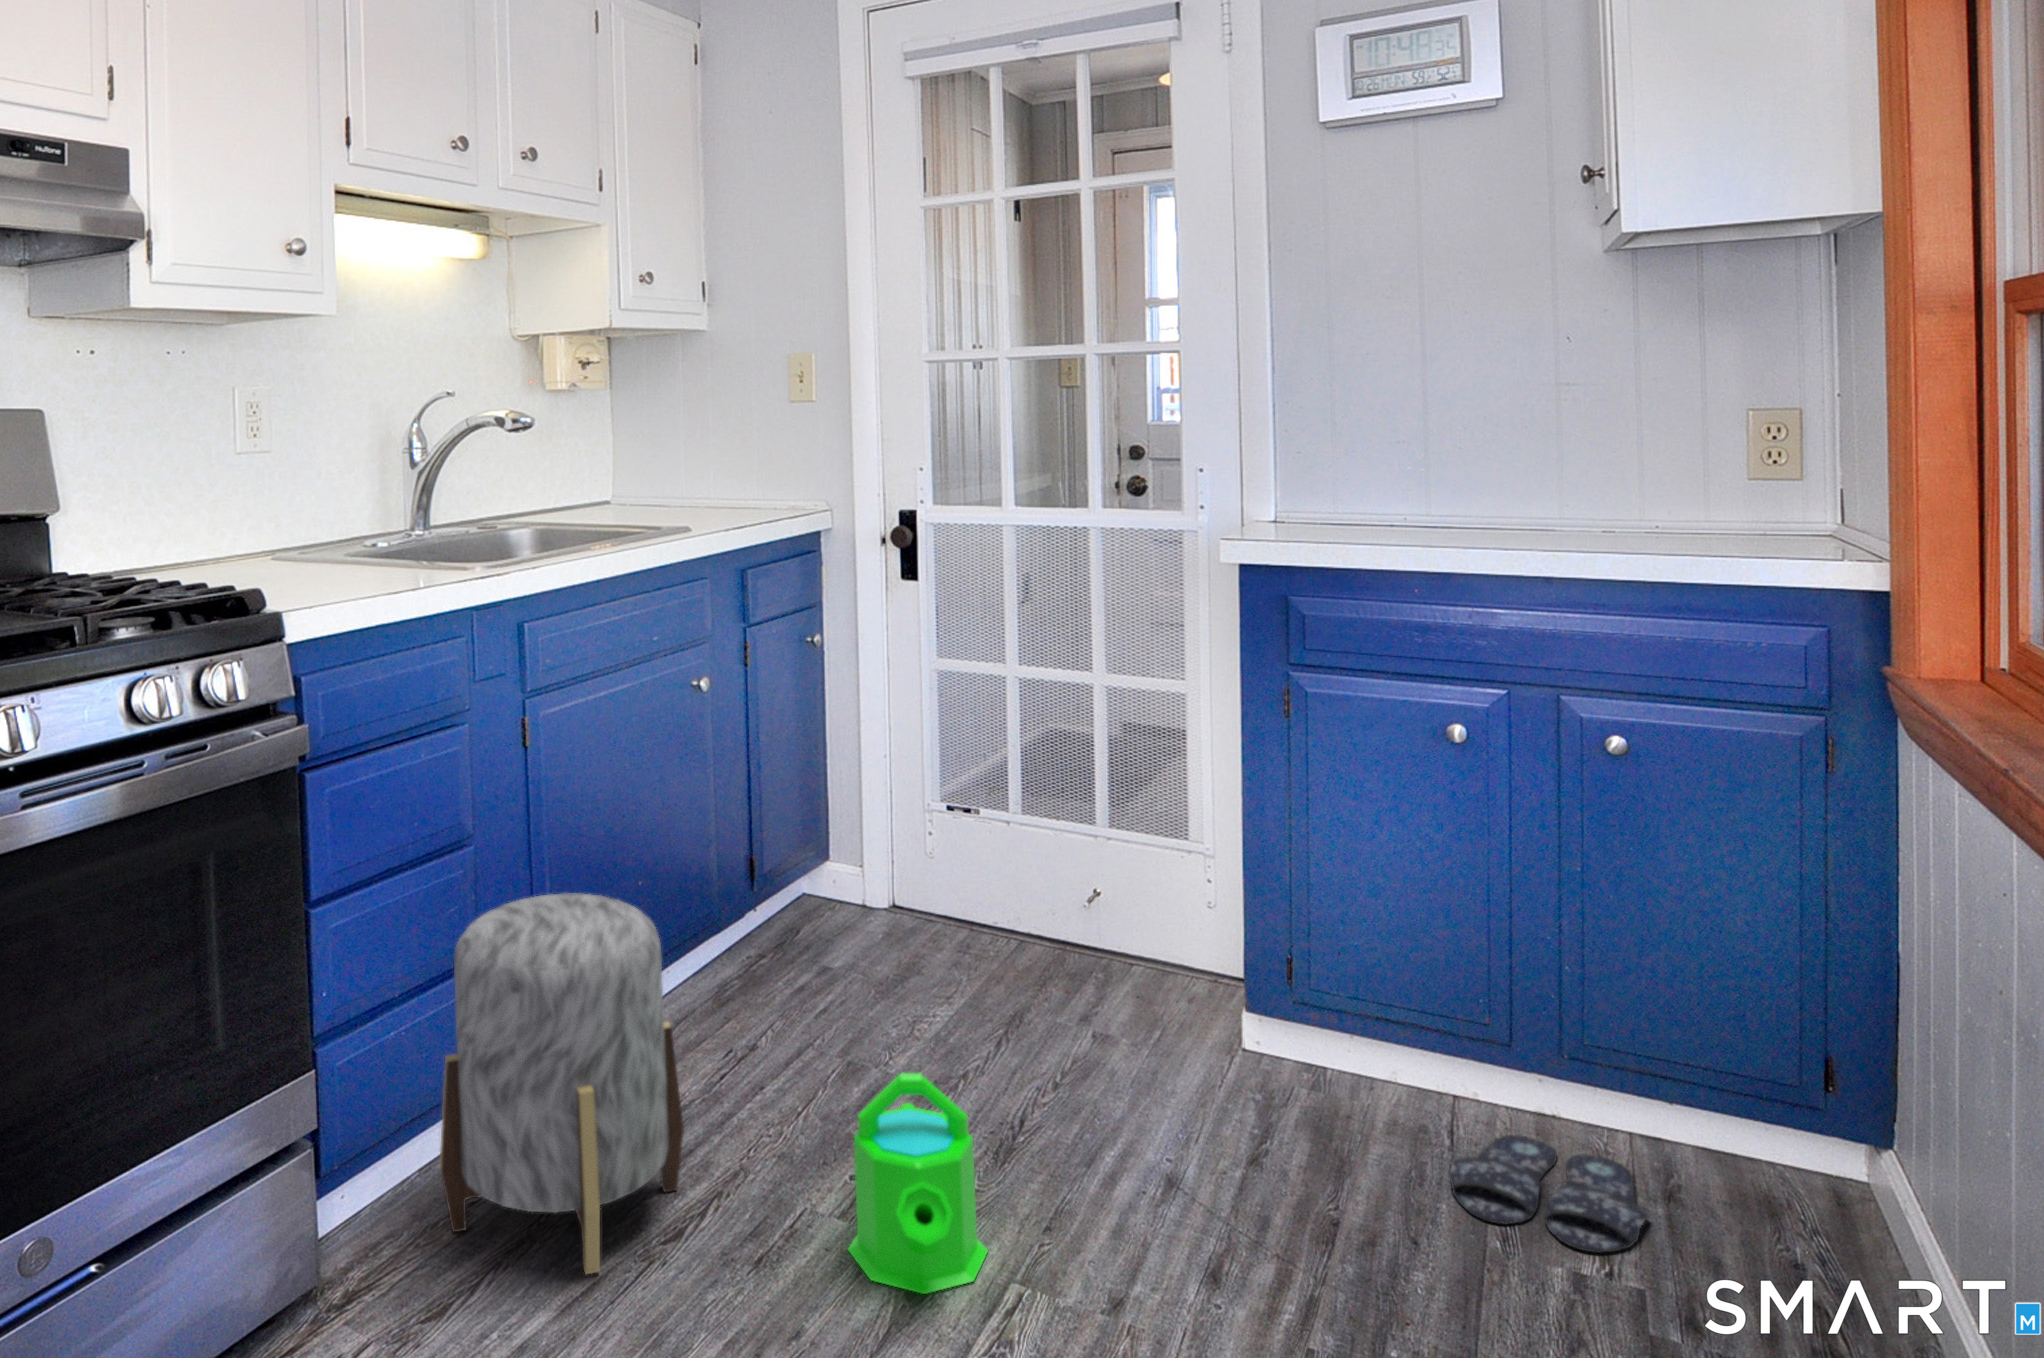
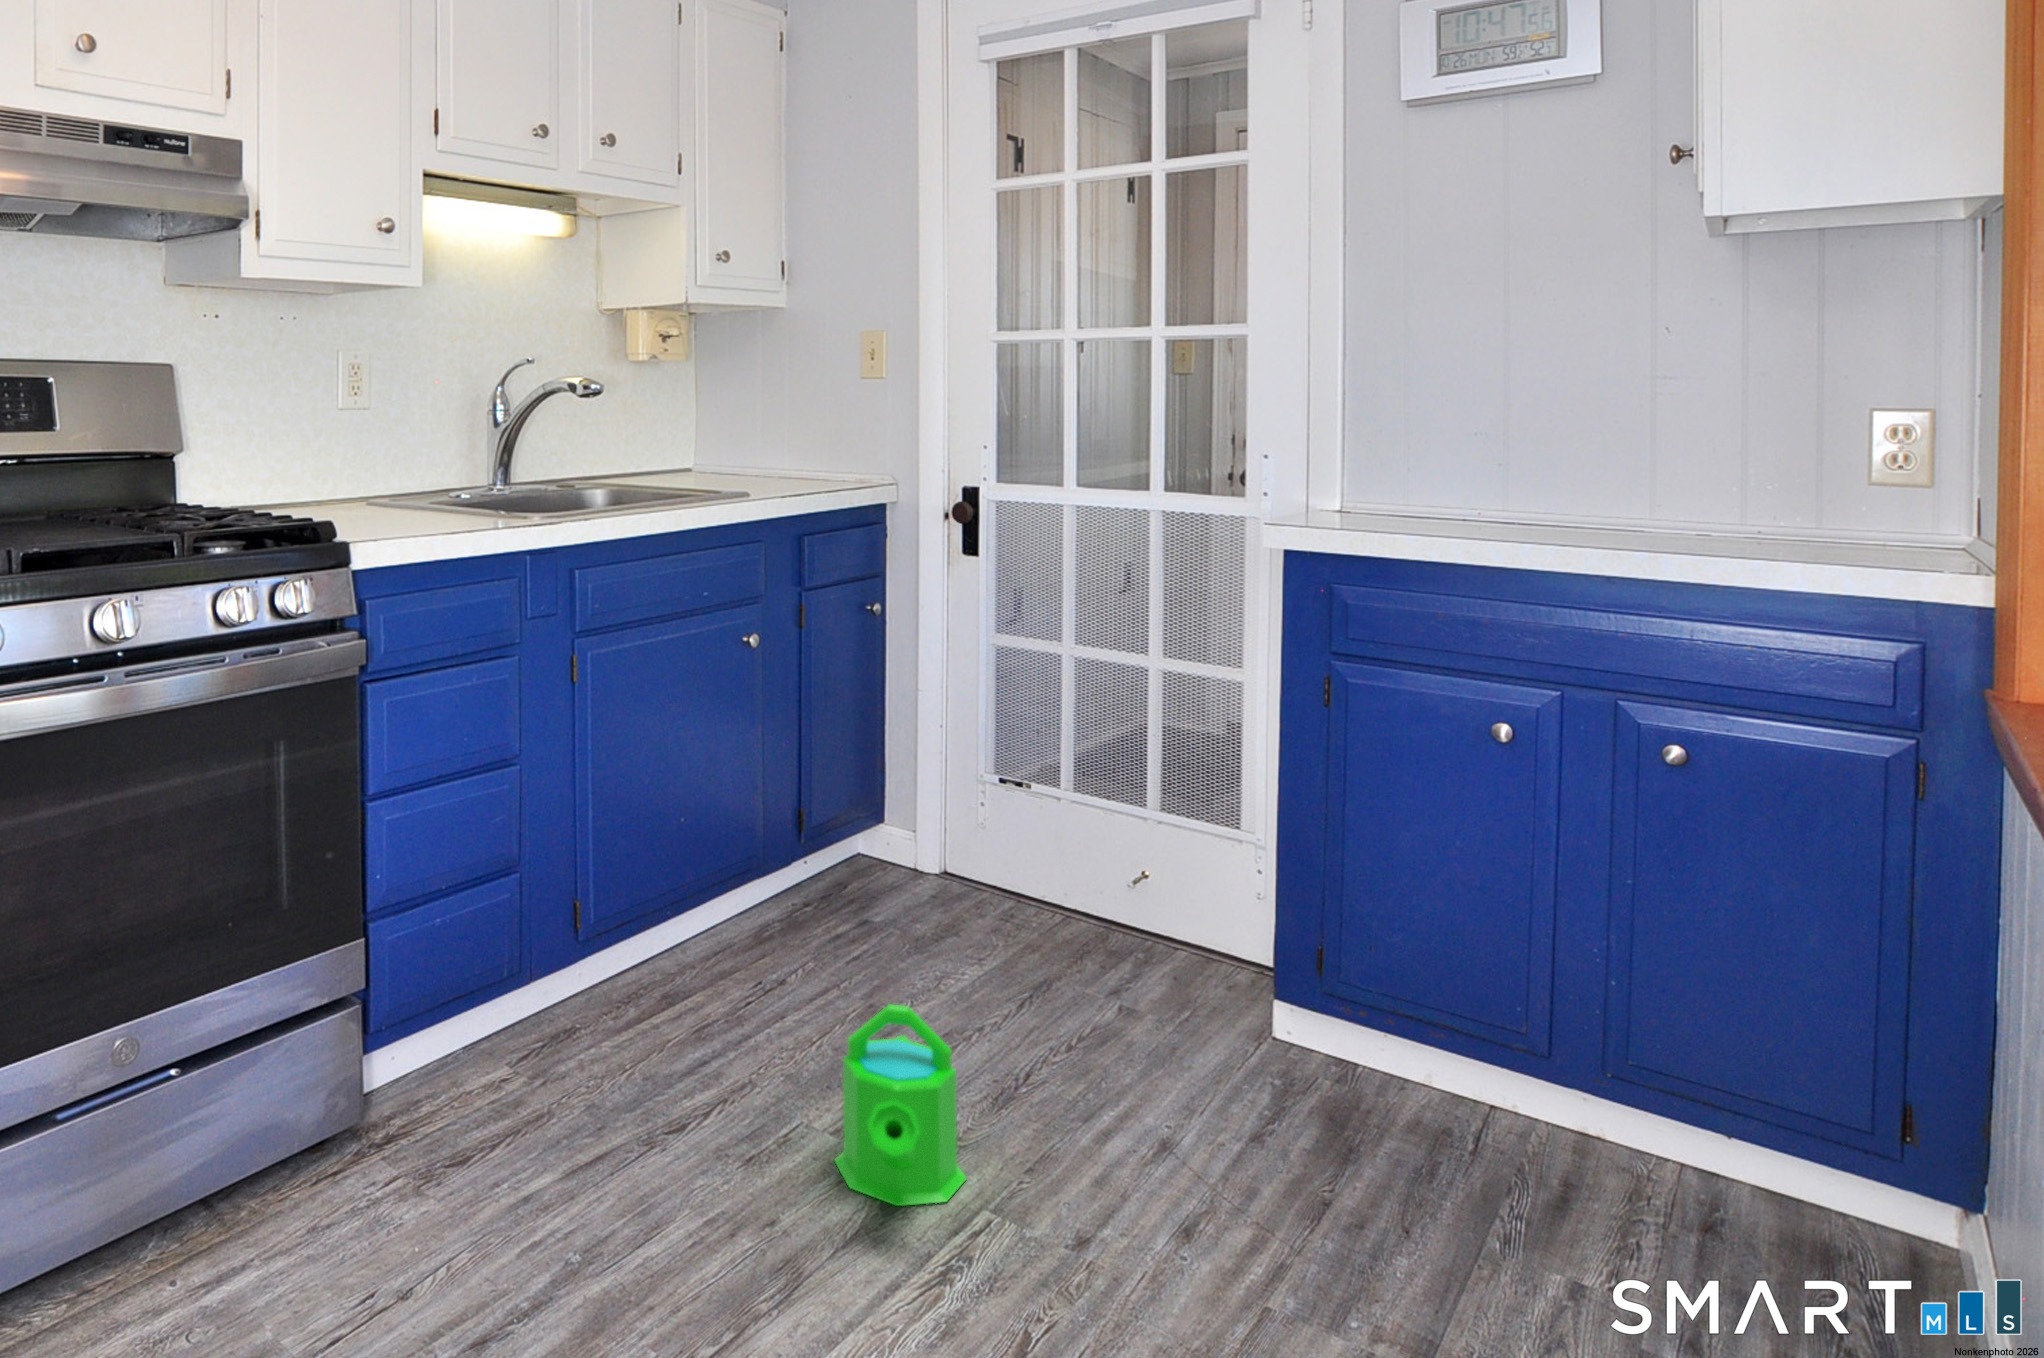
stool: present [440,893,684,1274] -> none [476,816,697,1149]
slippers: present [1450,1135,1650,1253] -> none [1457,1145,1672,1264]

